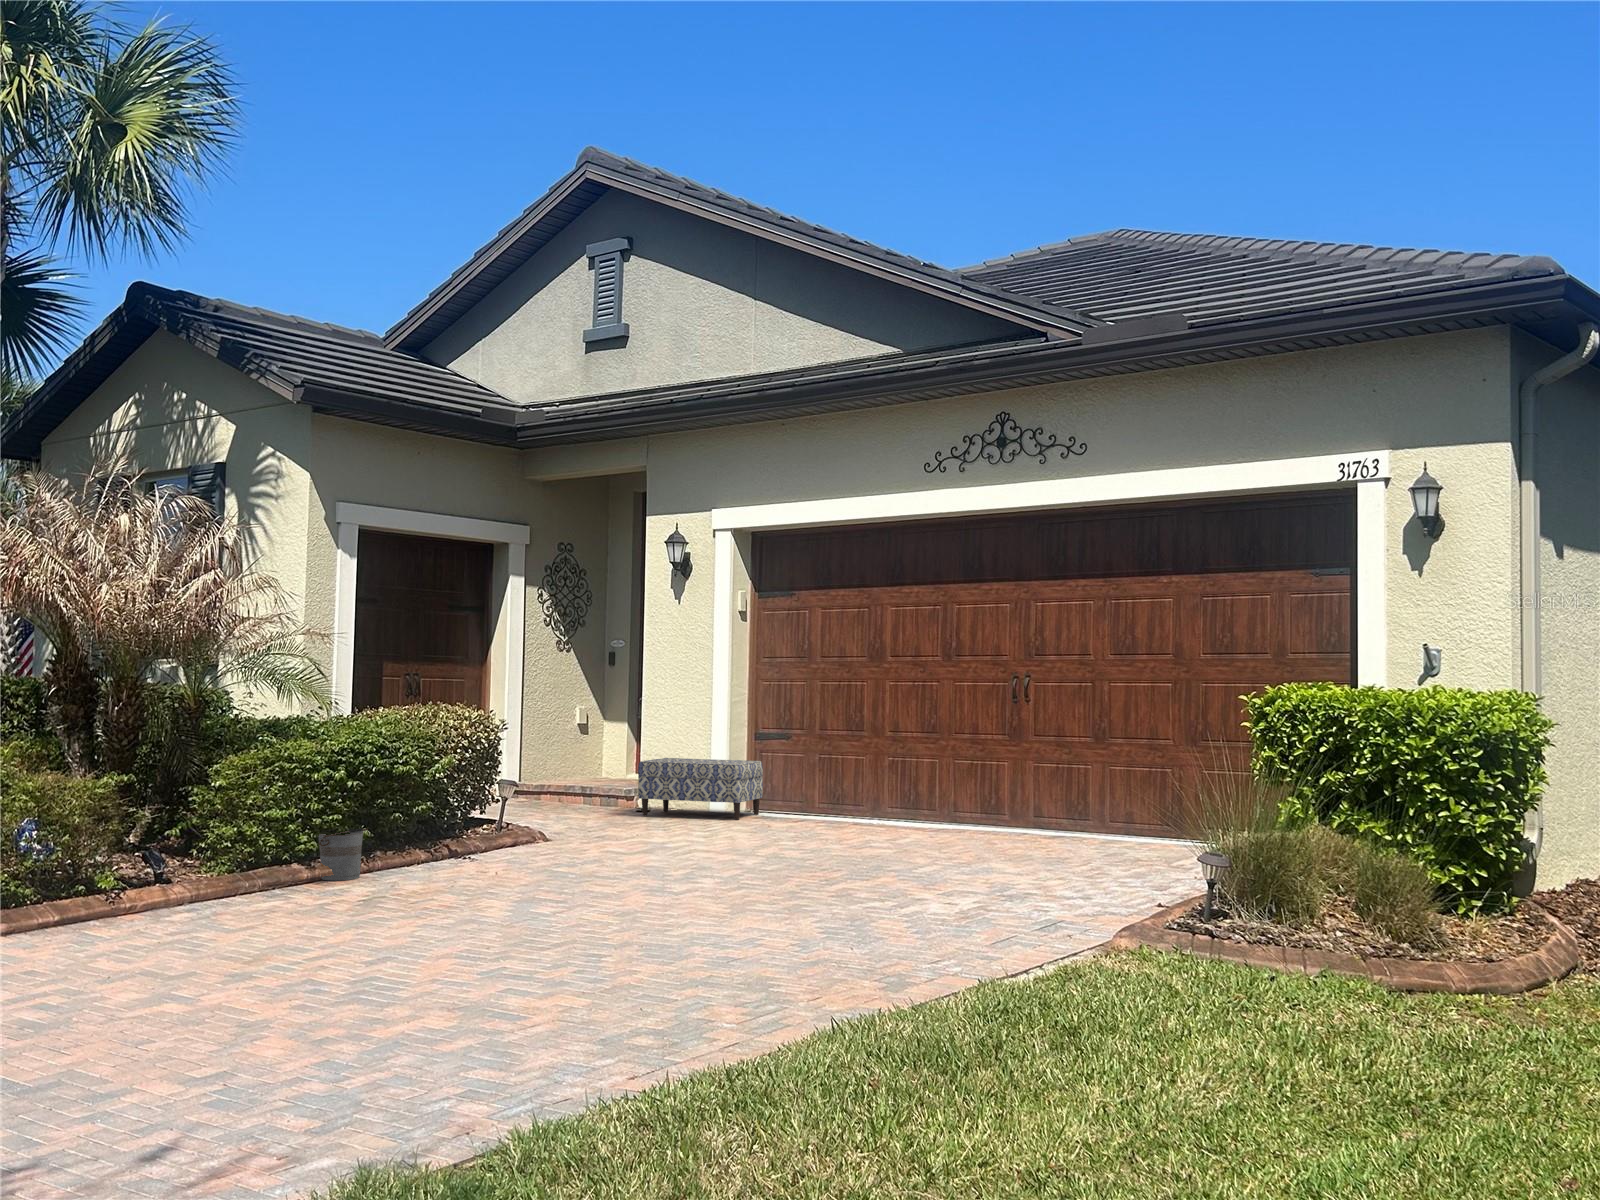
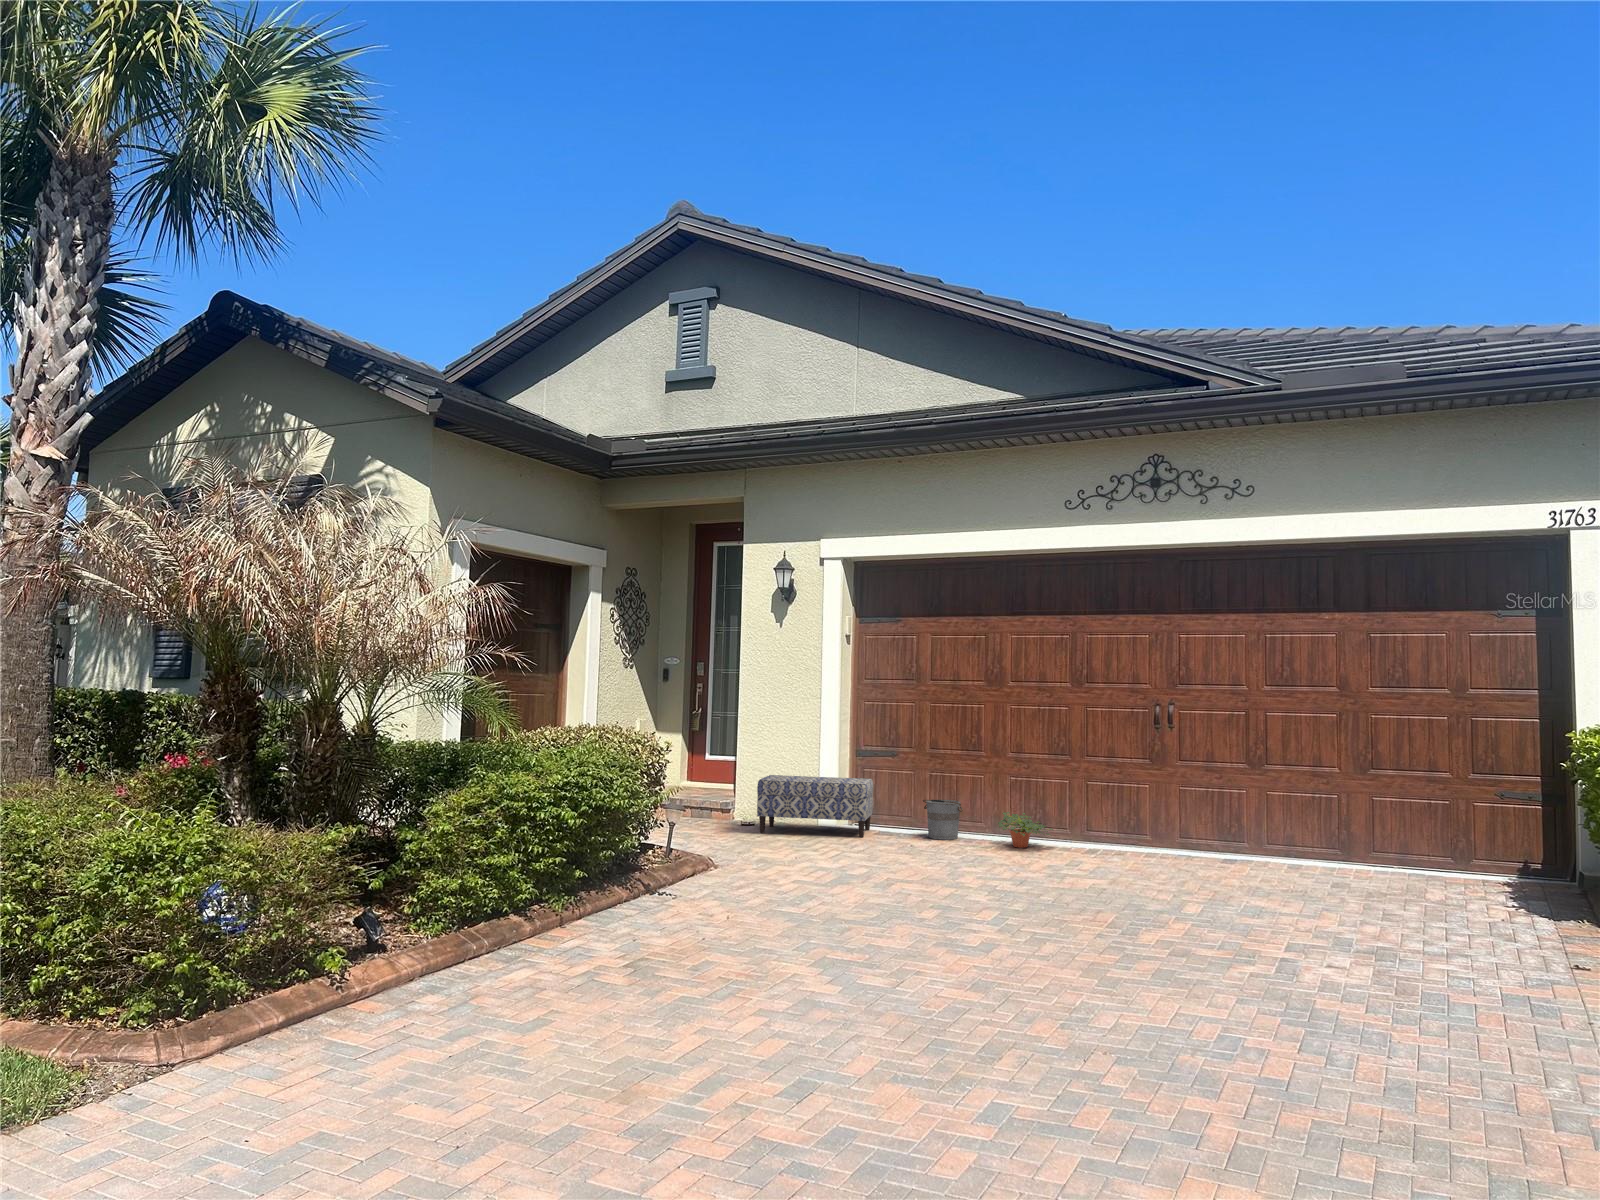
potted plant: none [854,793,915,829] -> present [998,812,1053,848]
bucket: present [318,828,368,881] -> present [923,800,963,840]

